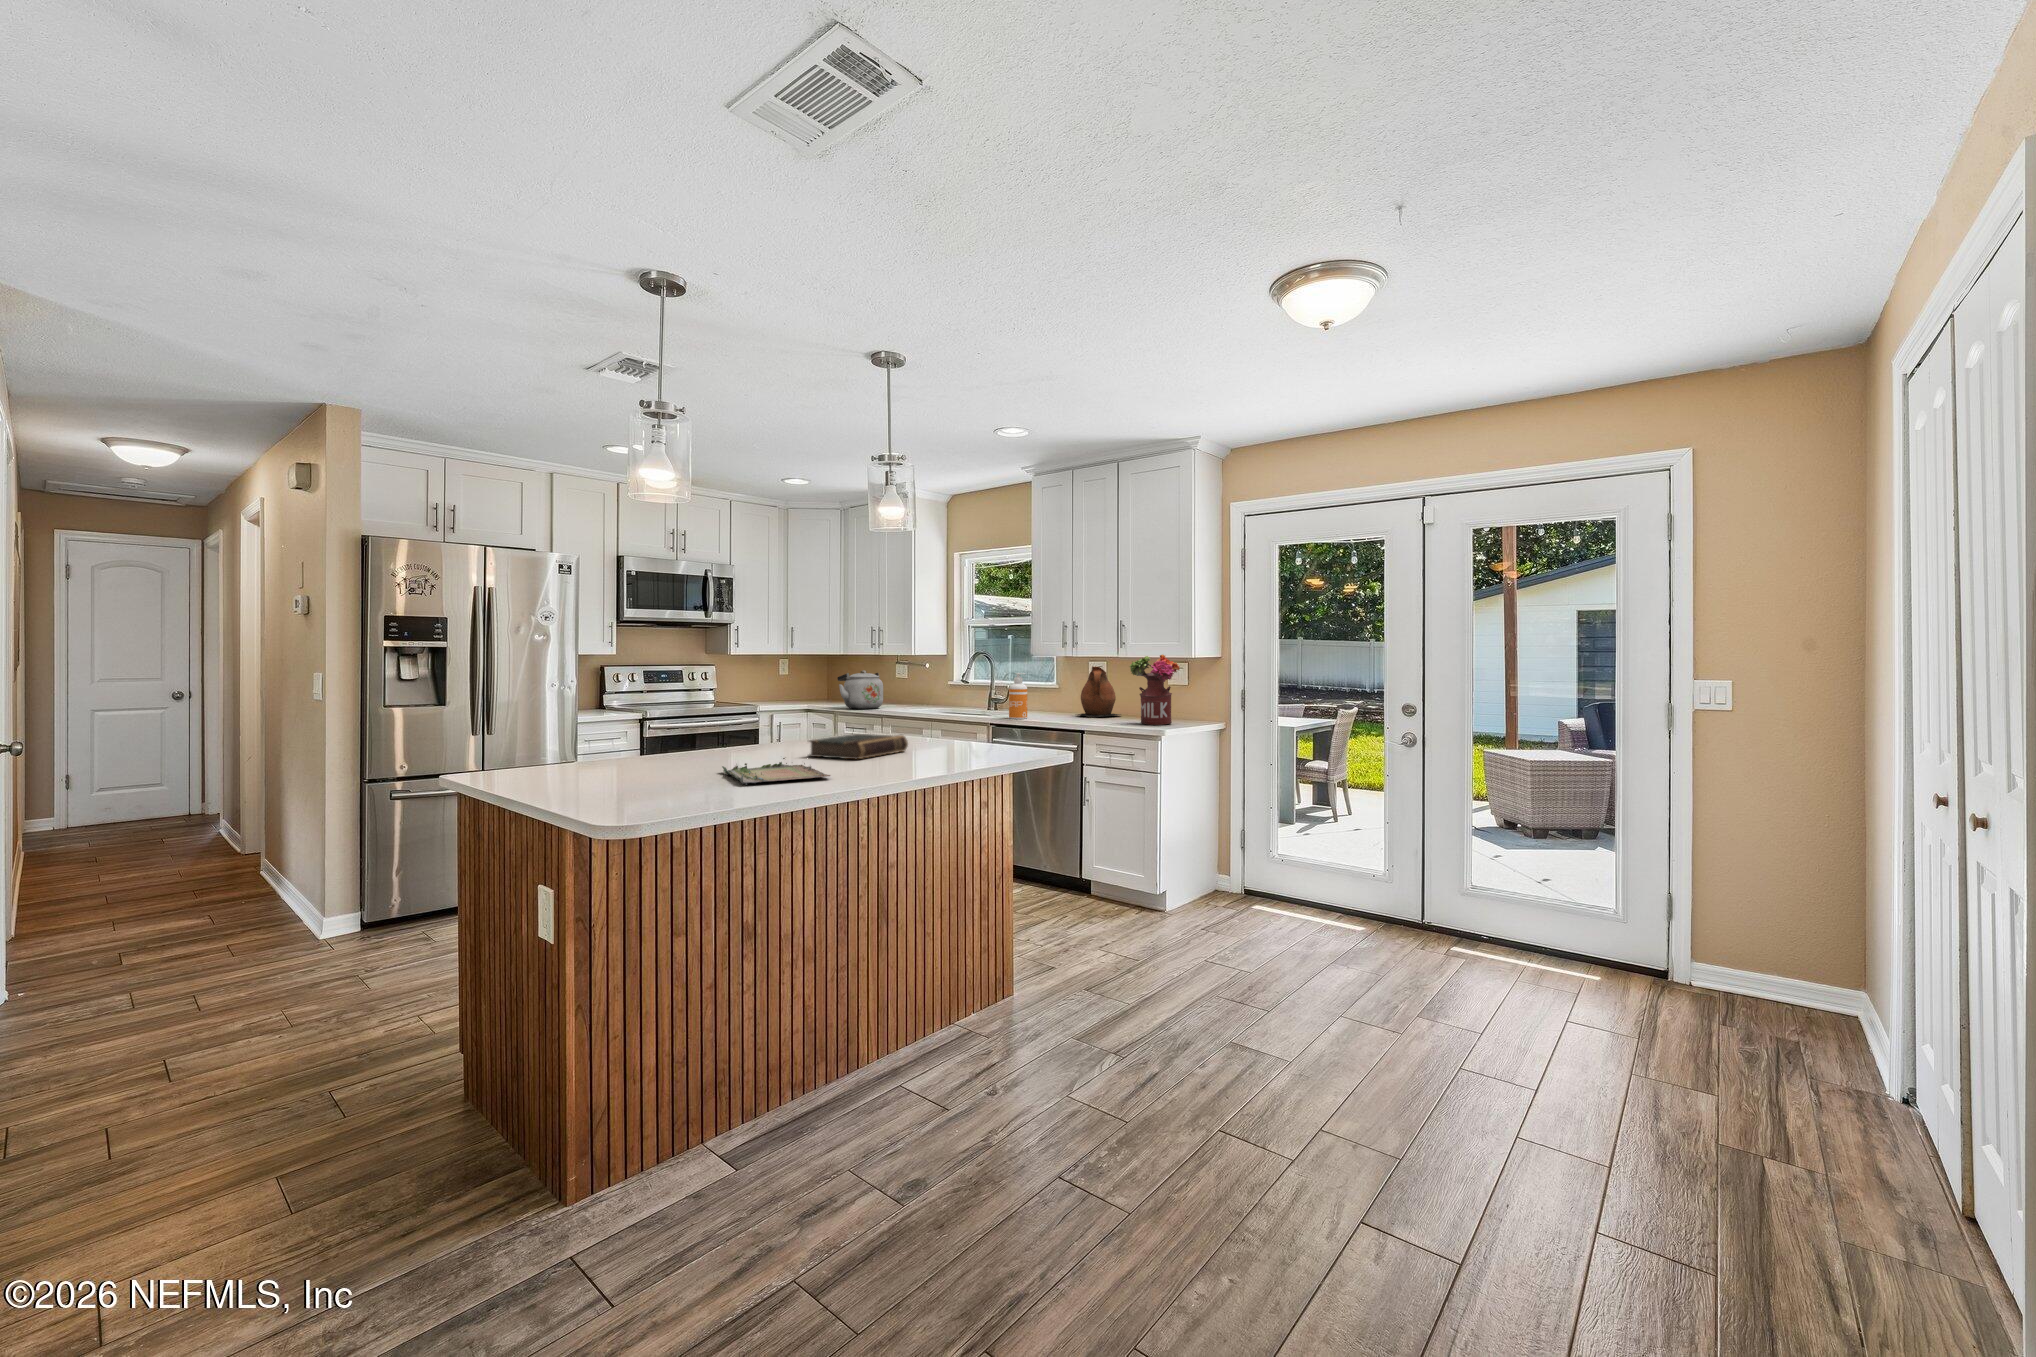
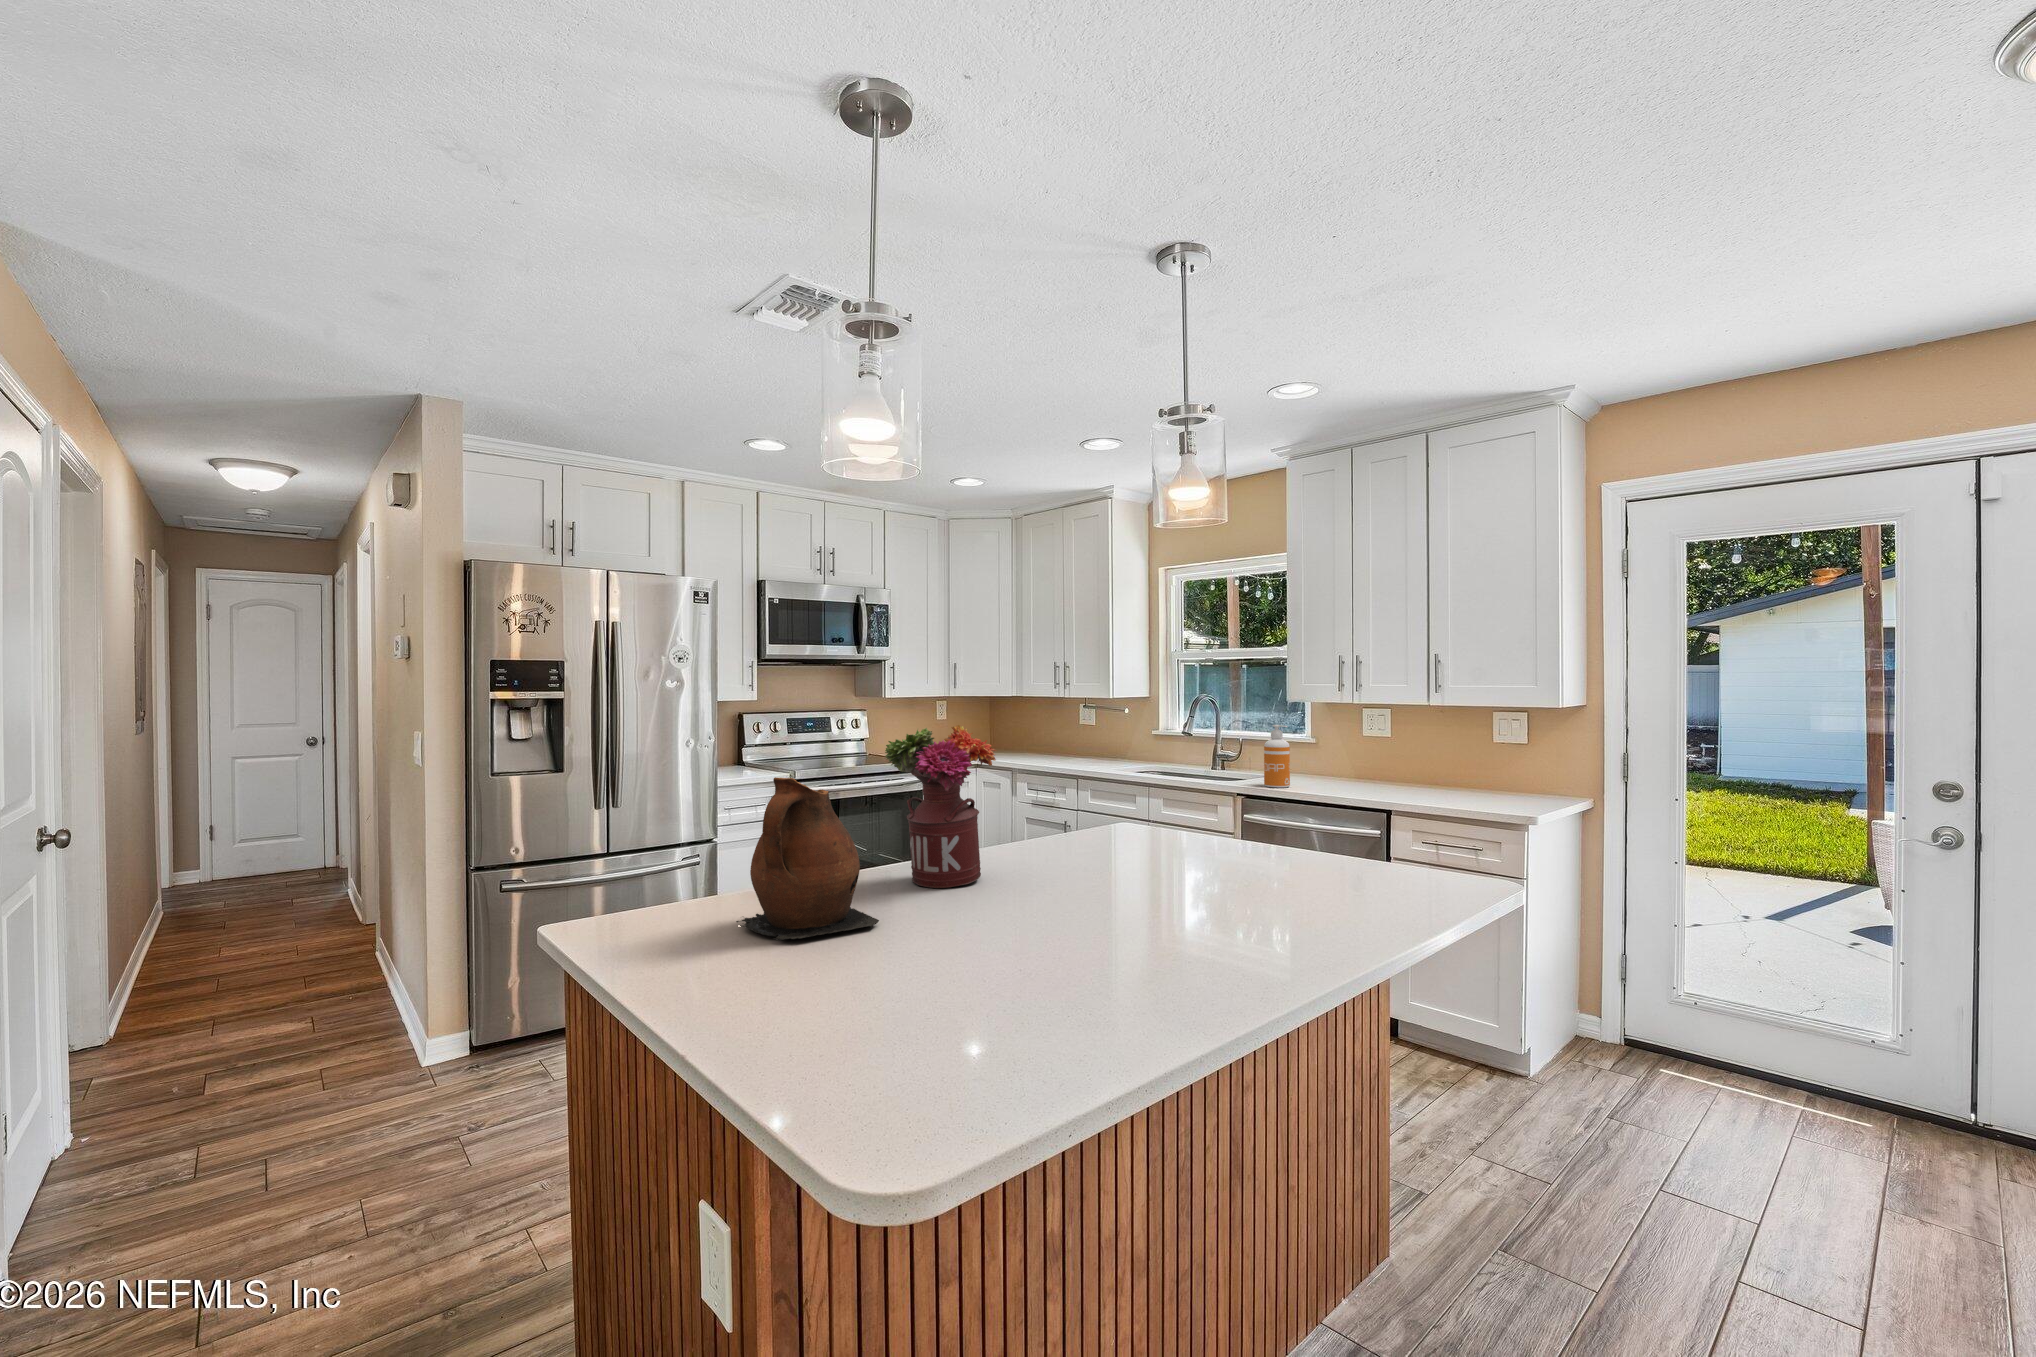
flower arrangement: present [1130,655,1180,725] -> present [885,725,997,888]
ceramic pitcher: present [1078,667,1121,717] -> present [736,777,879,940]
kettle: present [837,670,883,709] -> none [1017,716,1075,765]
book: present [809,734,908,759] -> none [1069,835,1209,888]
tray: present [722,758,831,784] -> none [967,891,1161,963]

